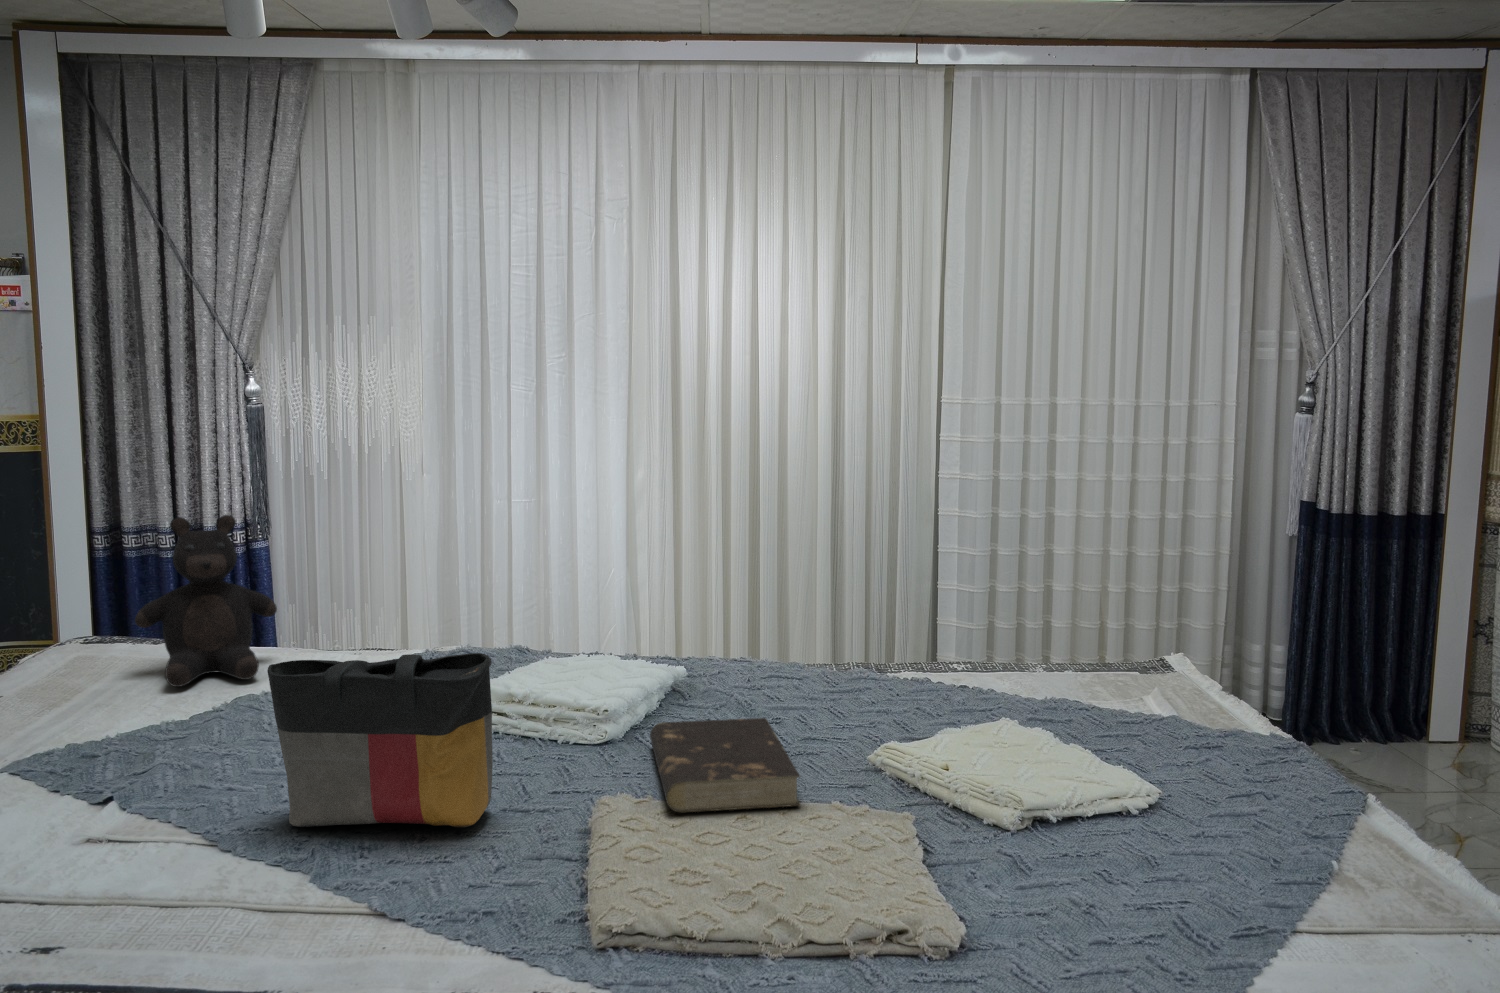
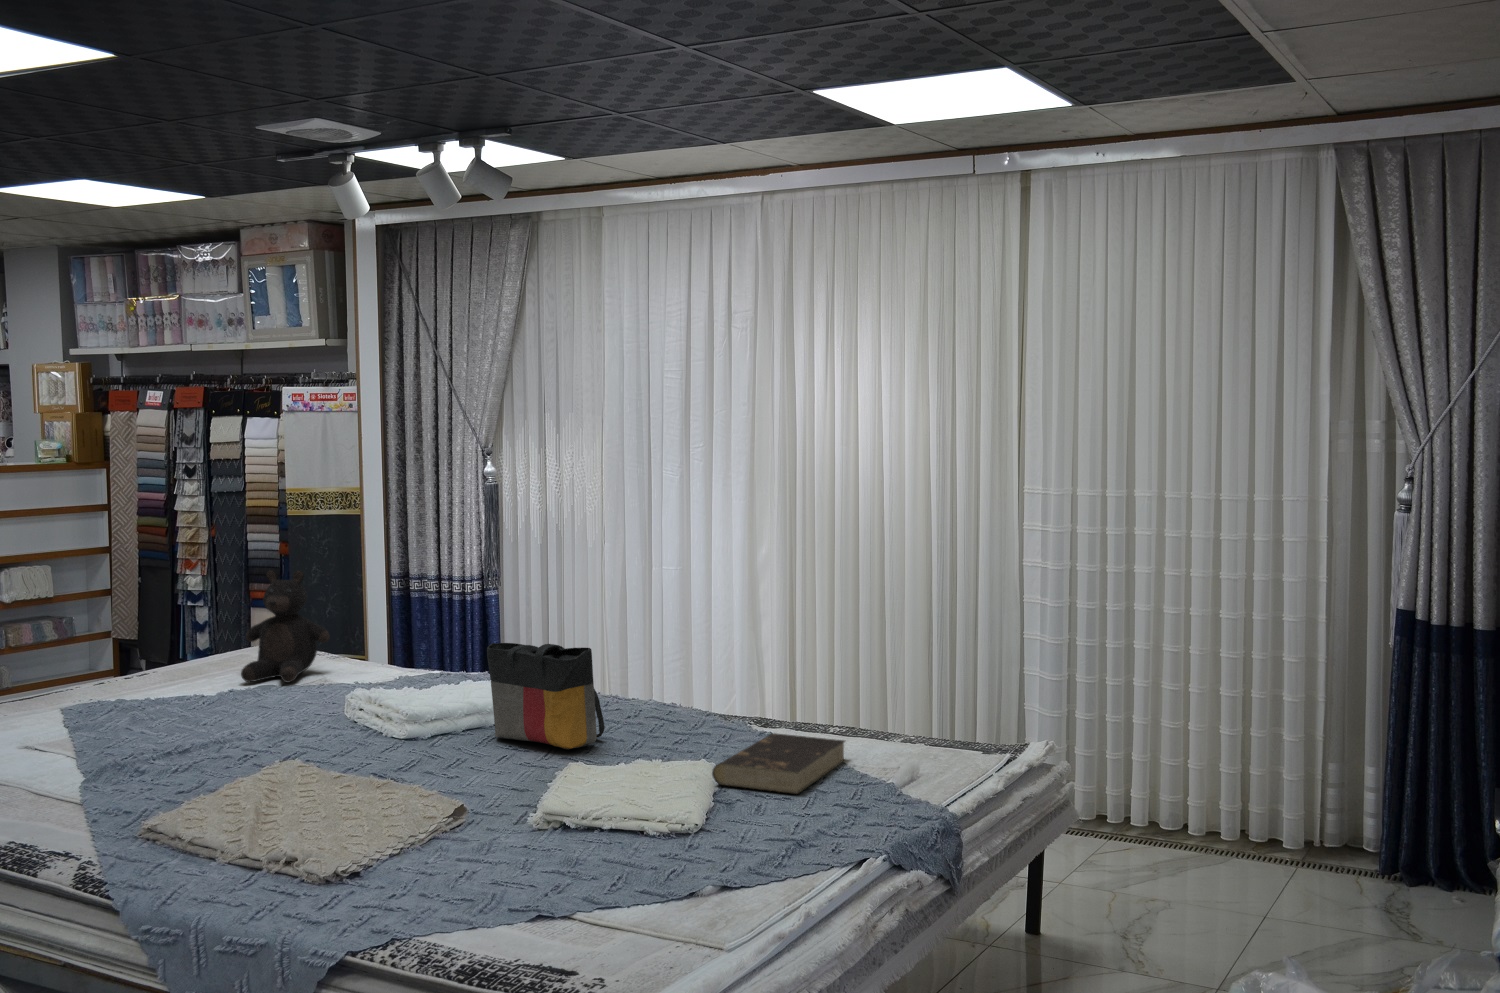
tote bag: present [267,653,493,827] -> present [487,643,605,749]
book: present [650,718,800,812] -> present [712,733,845,794]

